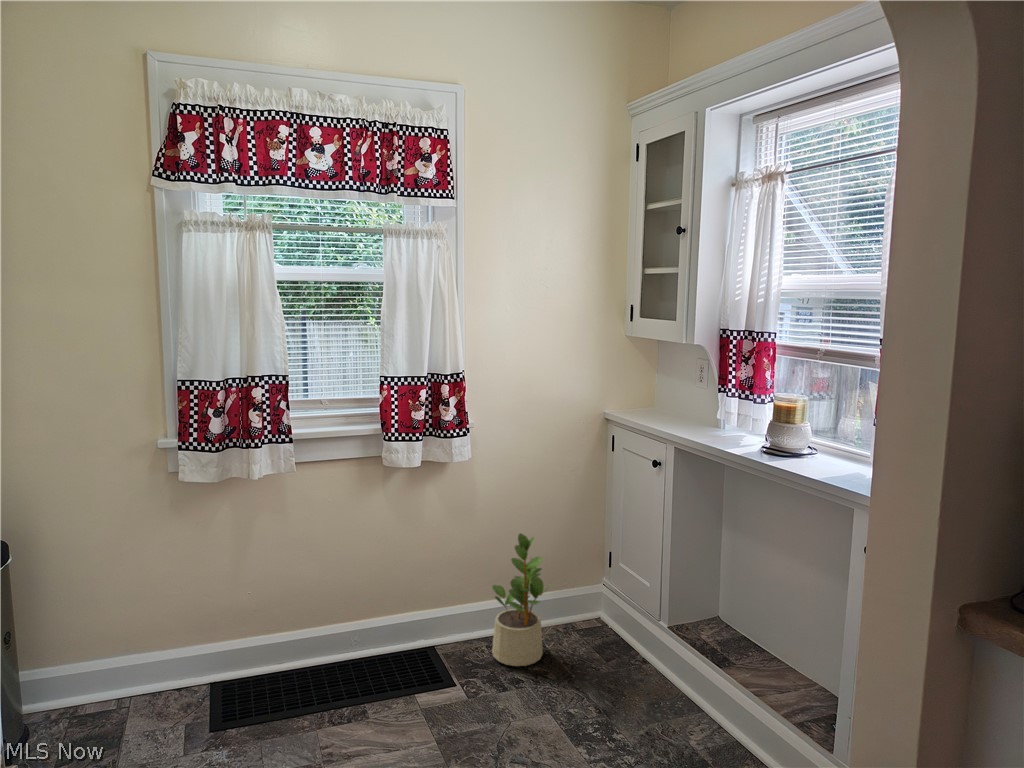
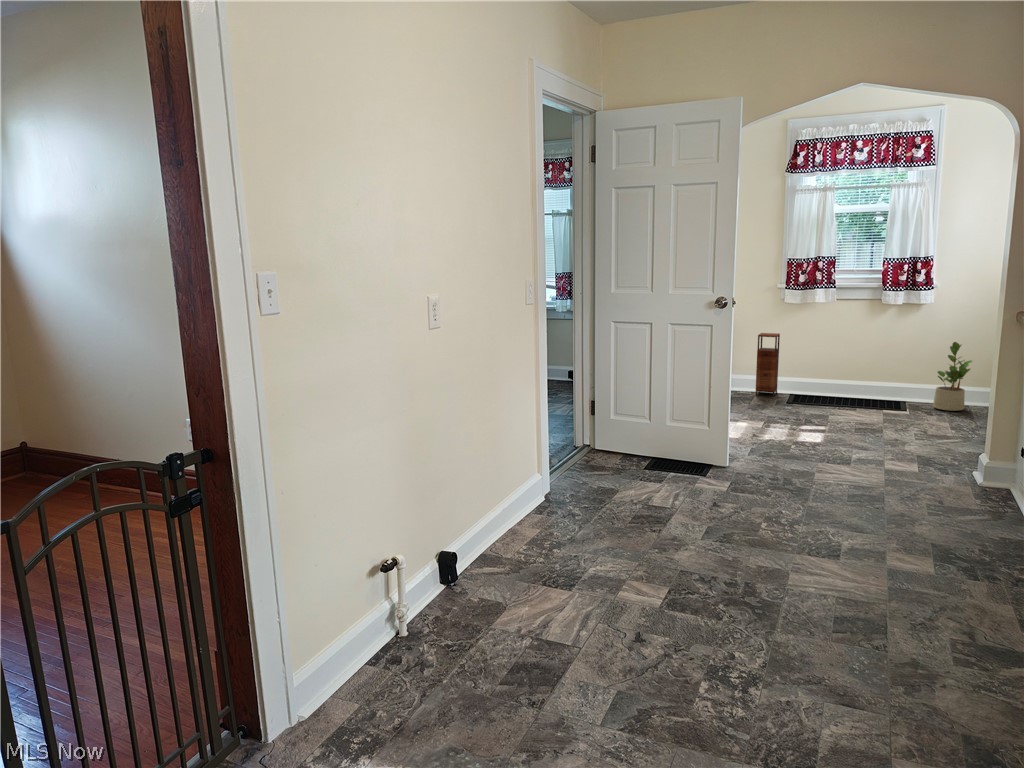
storage cabinet: none [119,555,182,719] -> present [756,333,780,396]

